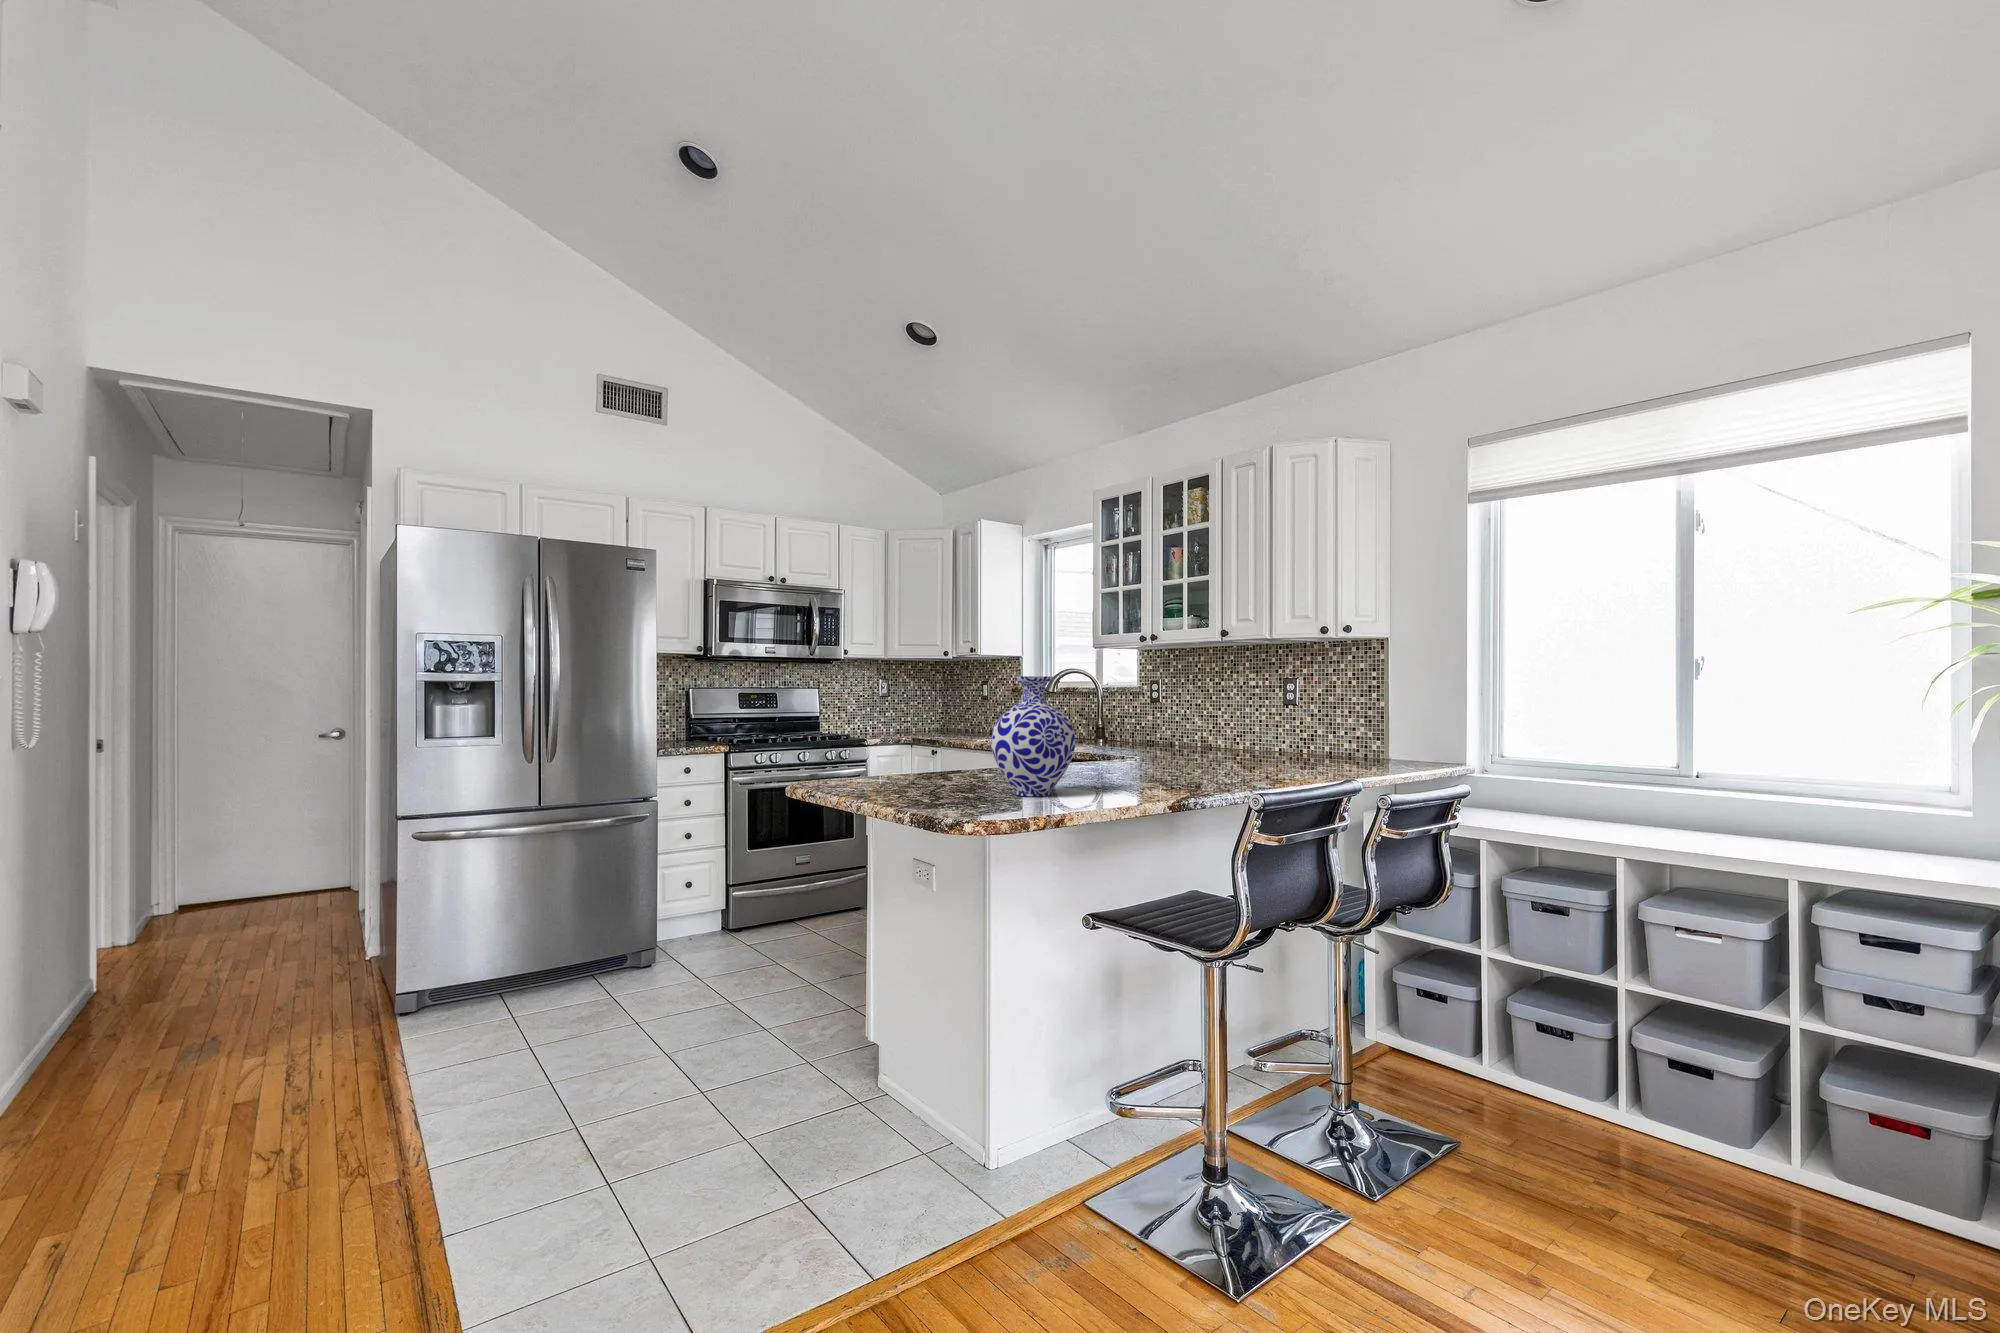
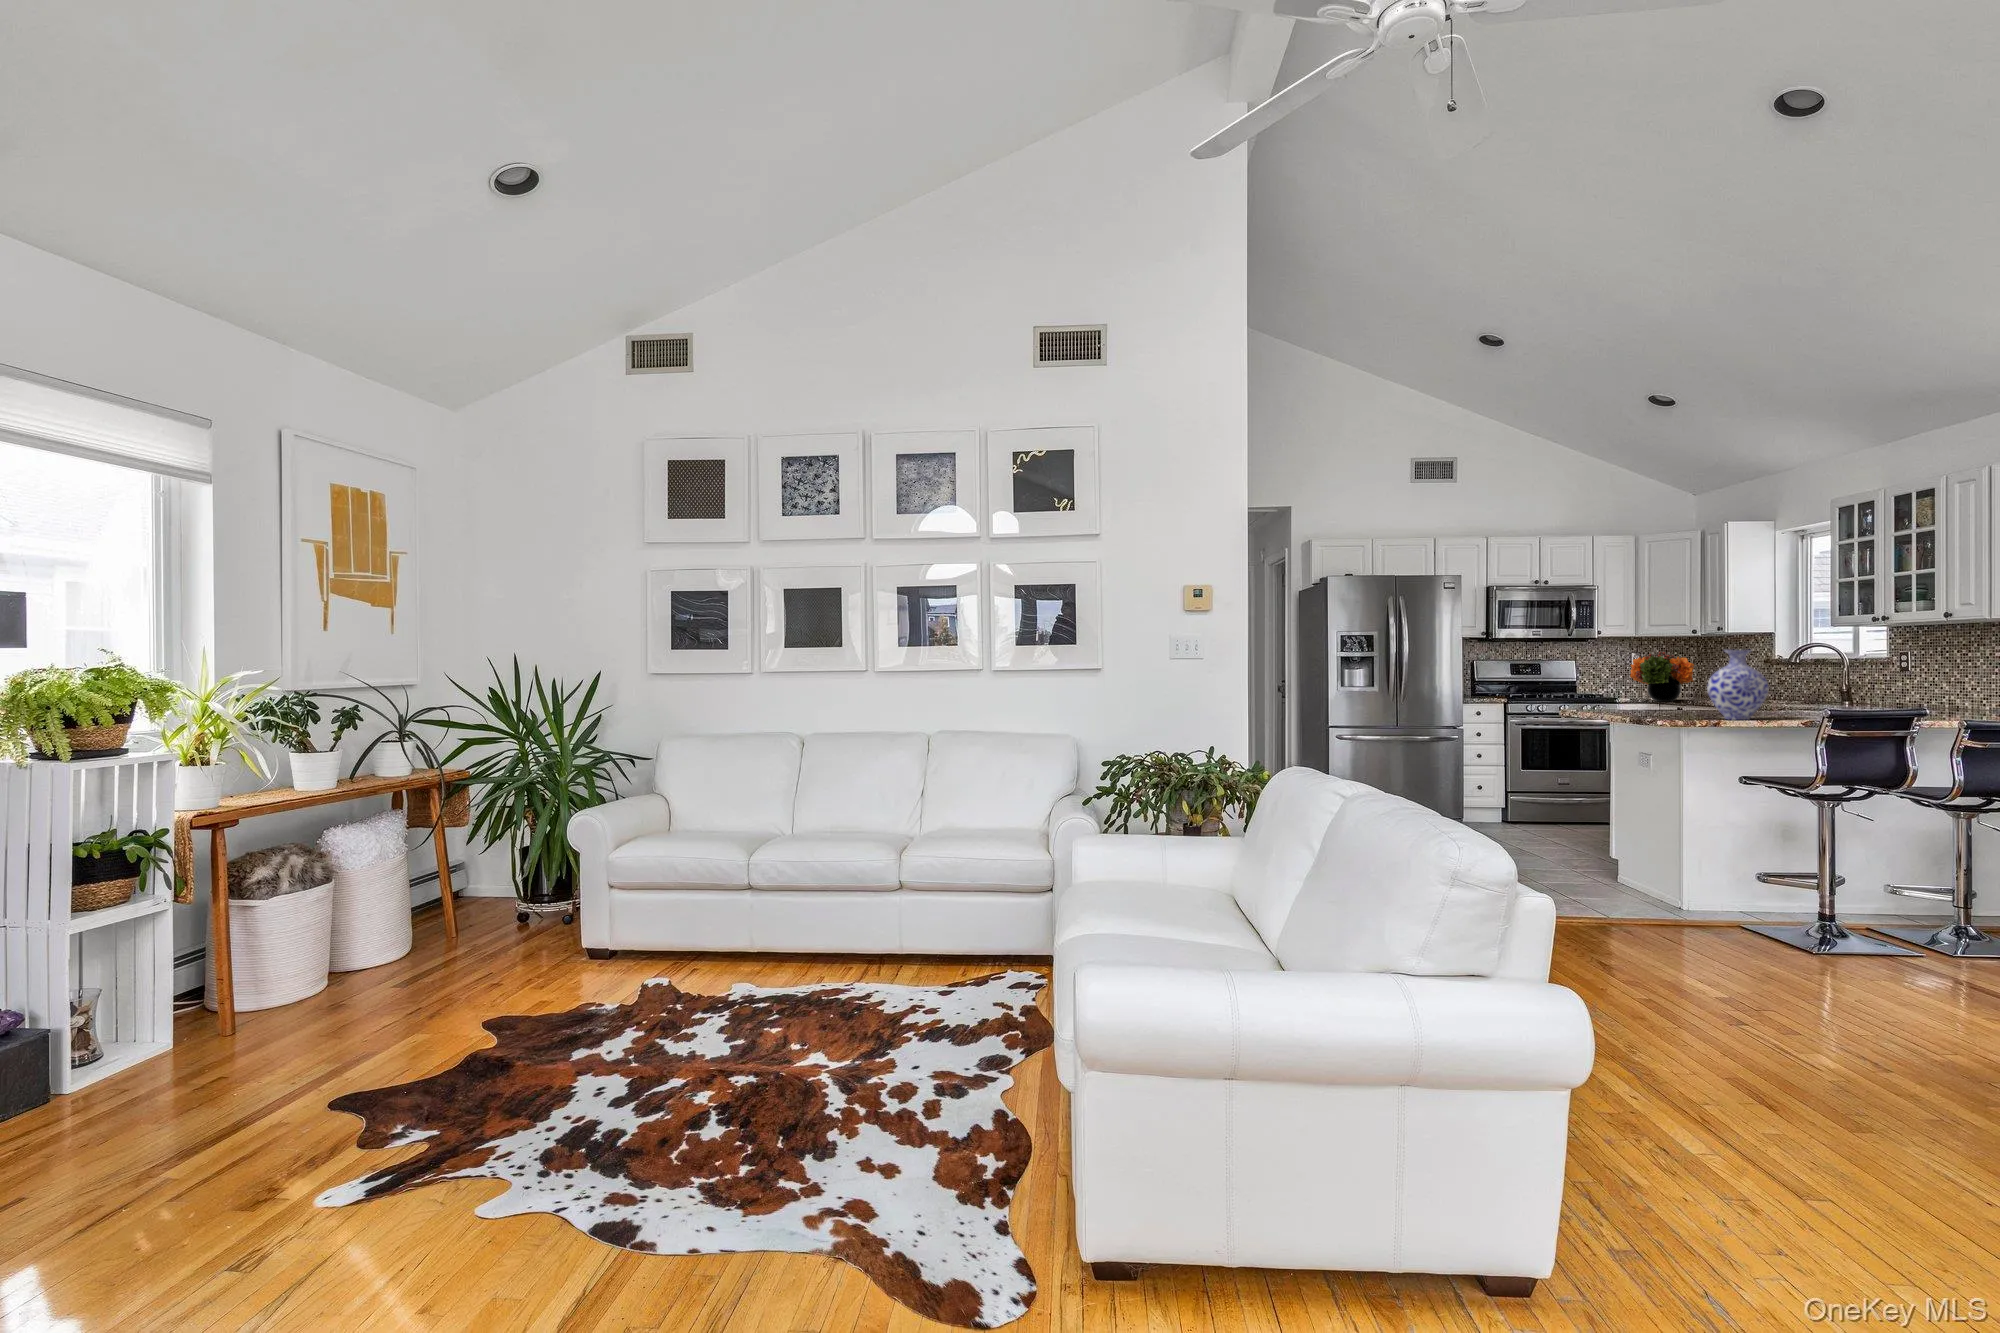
flower arrangement: none [877,678,948,742] -> present [1630,652,1694,702]

